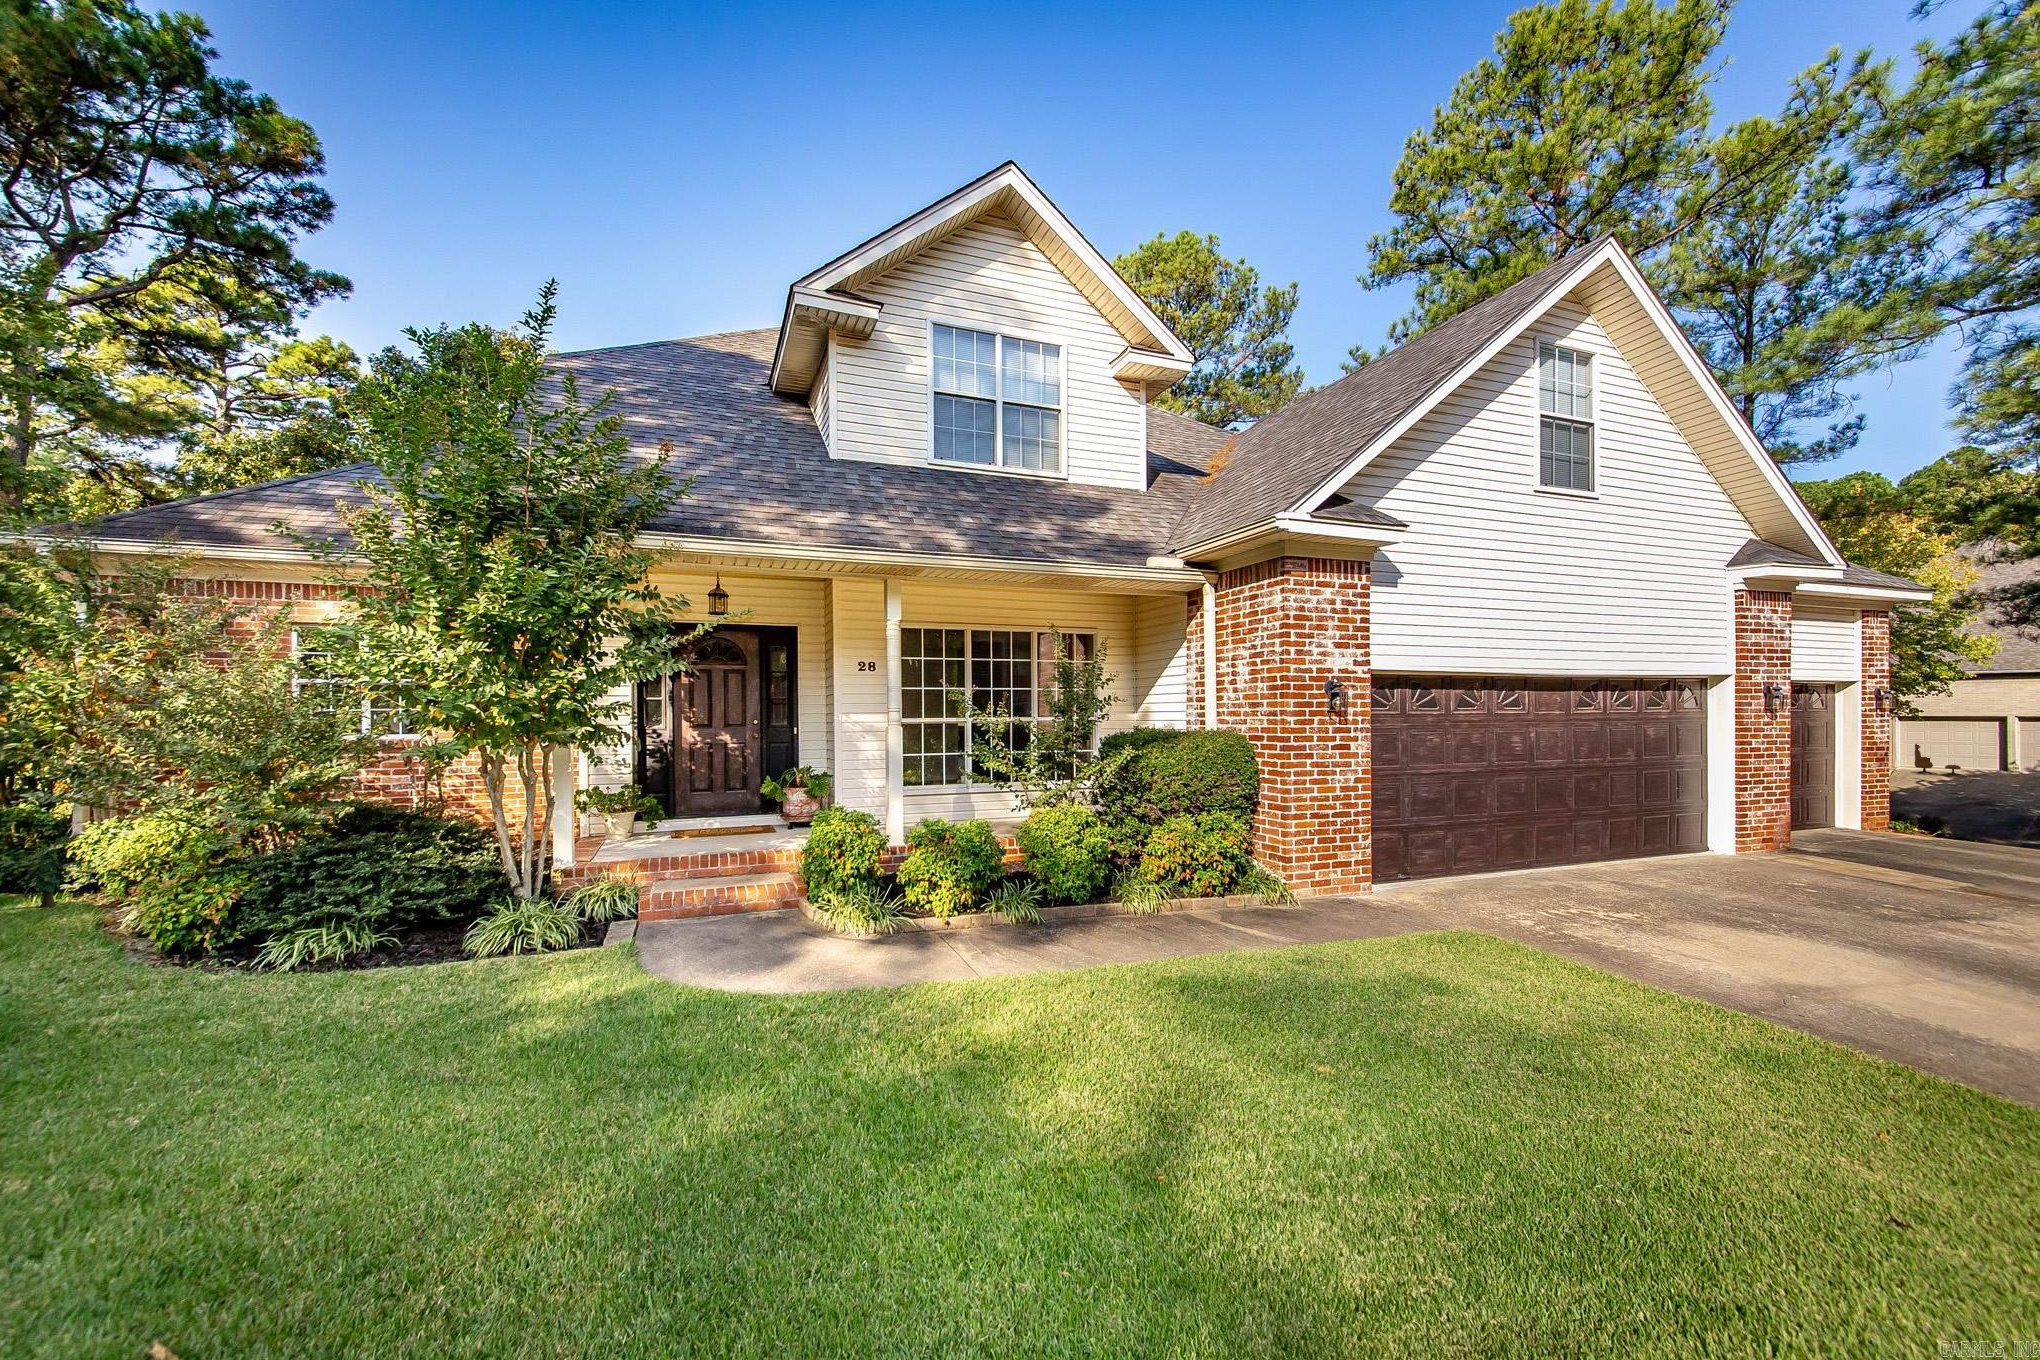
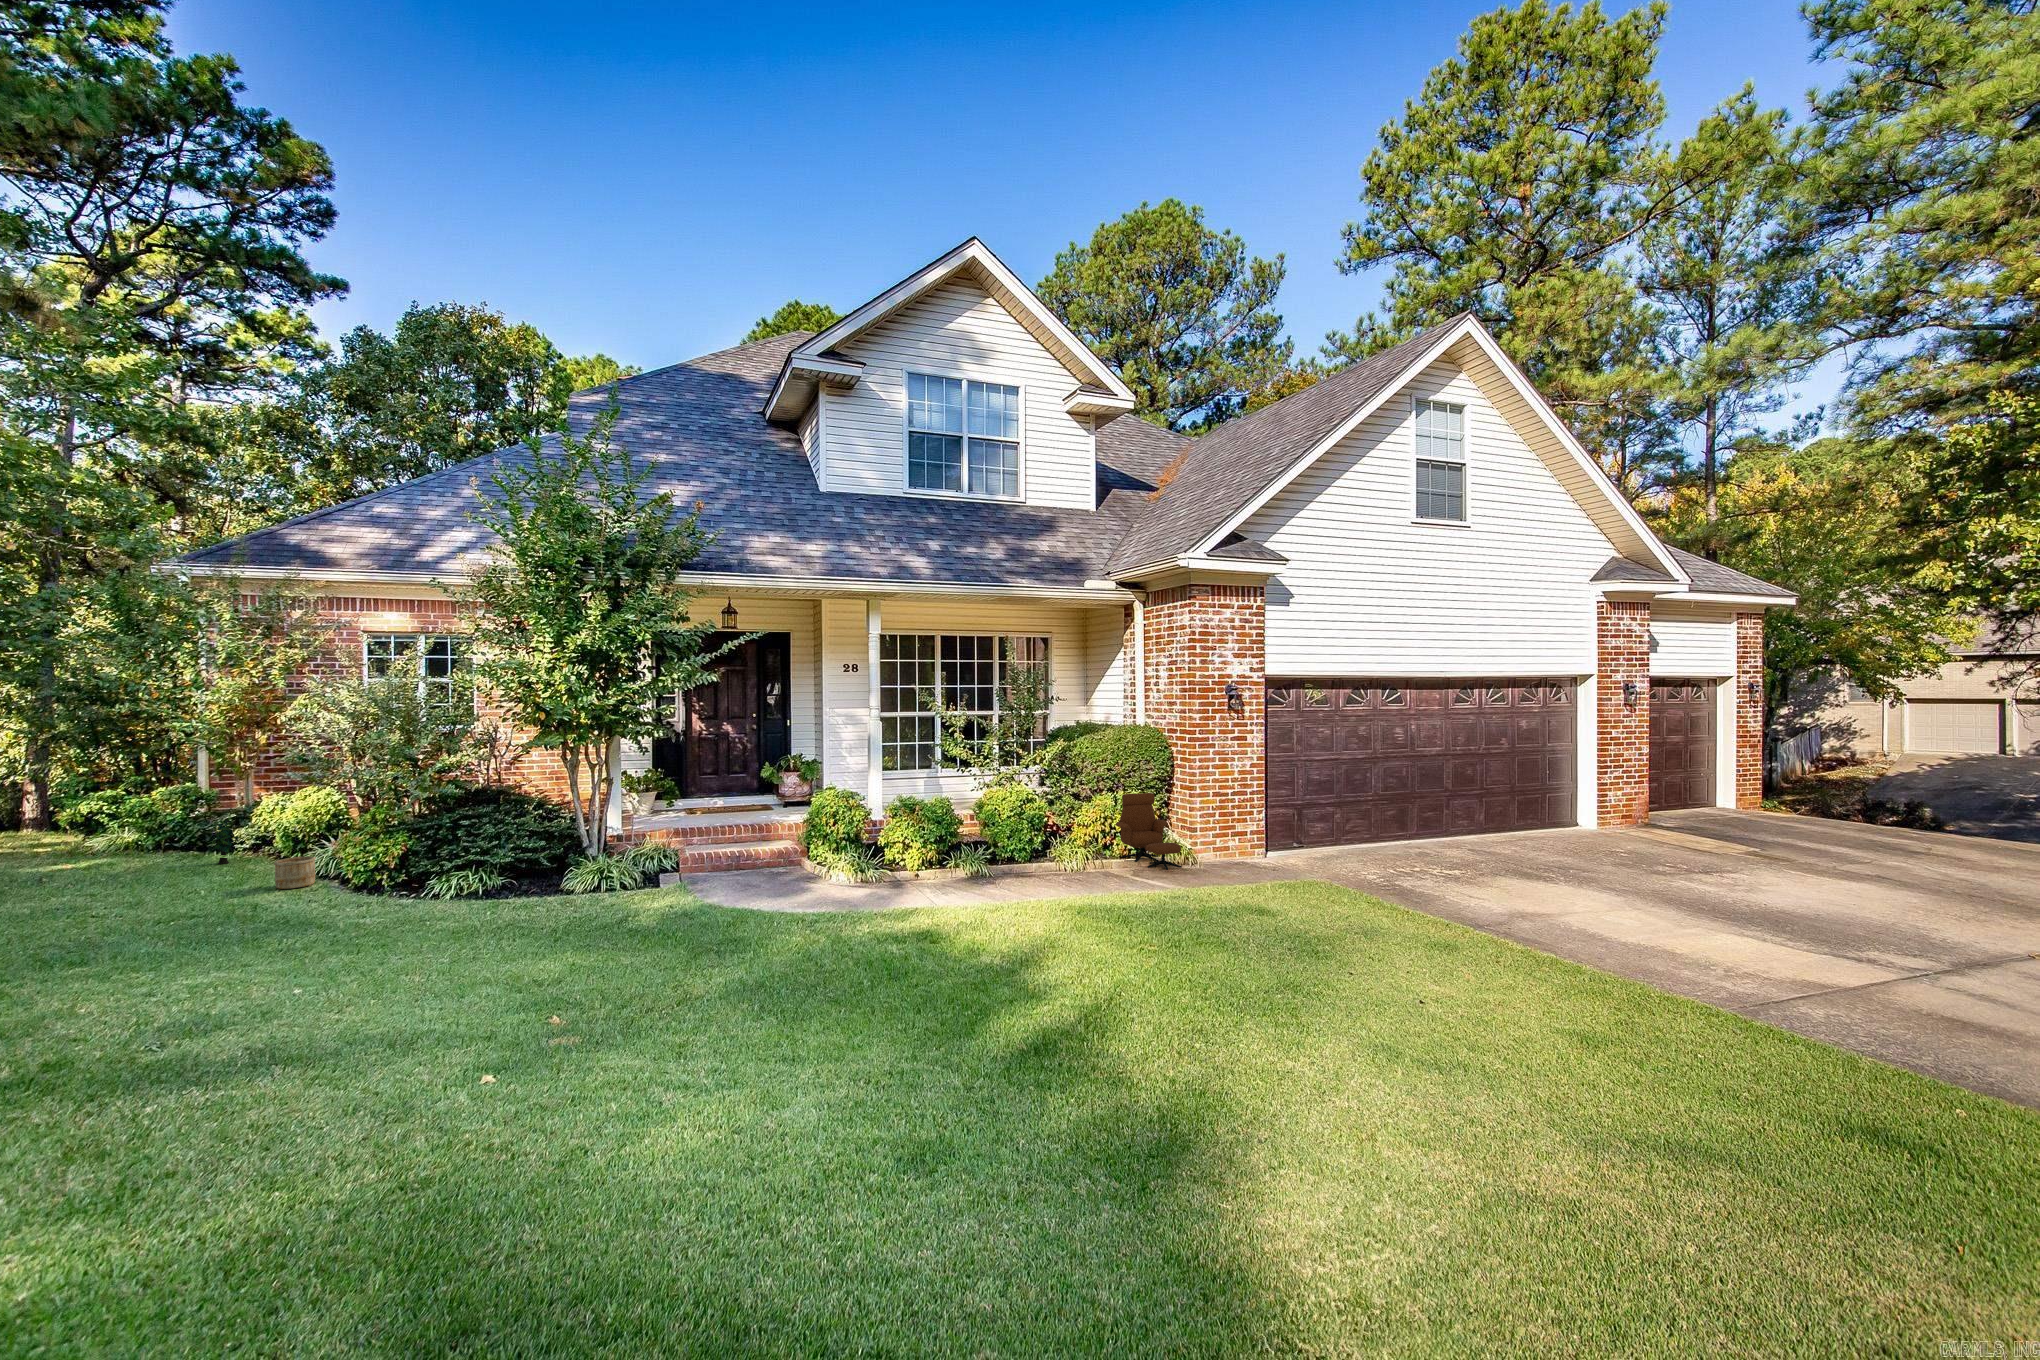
lounge chair: present [1912,744,1965,776] -> present [1116,793,1181,870]
wooden bucket: none [59,903,130,952] -> present [274,856,316,889]

